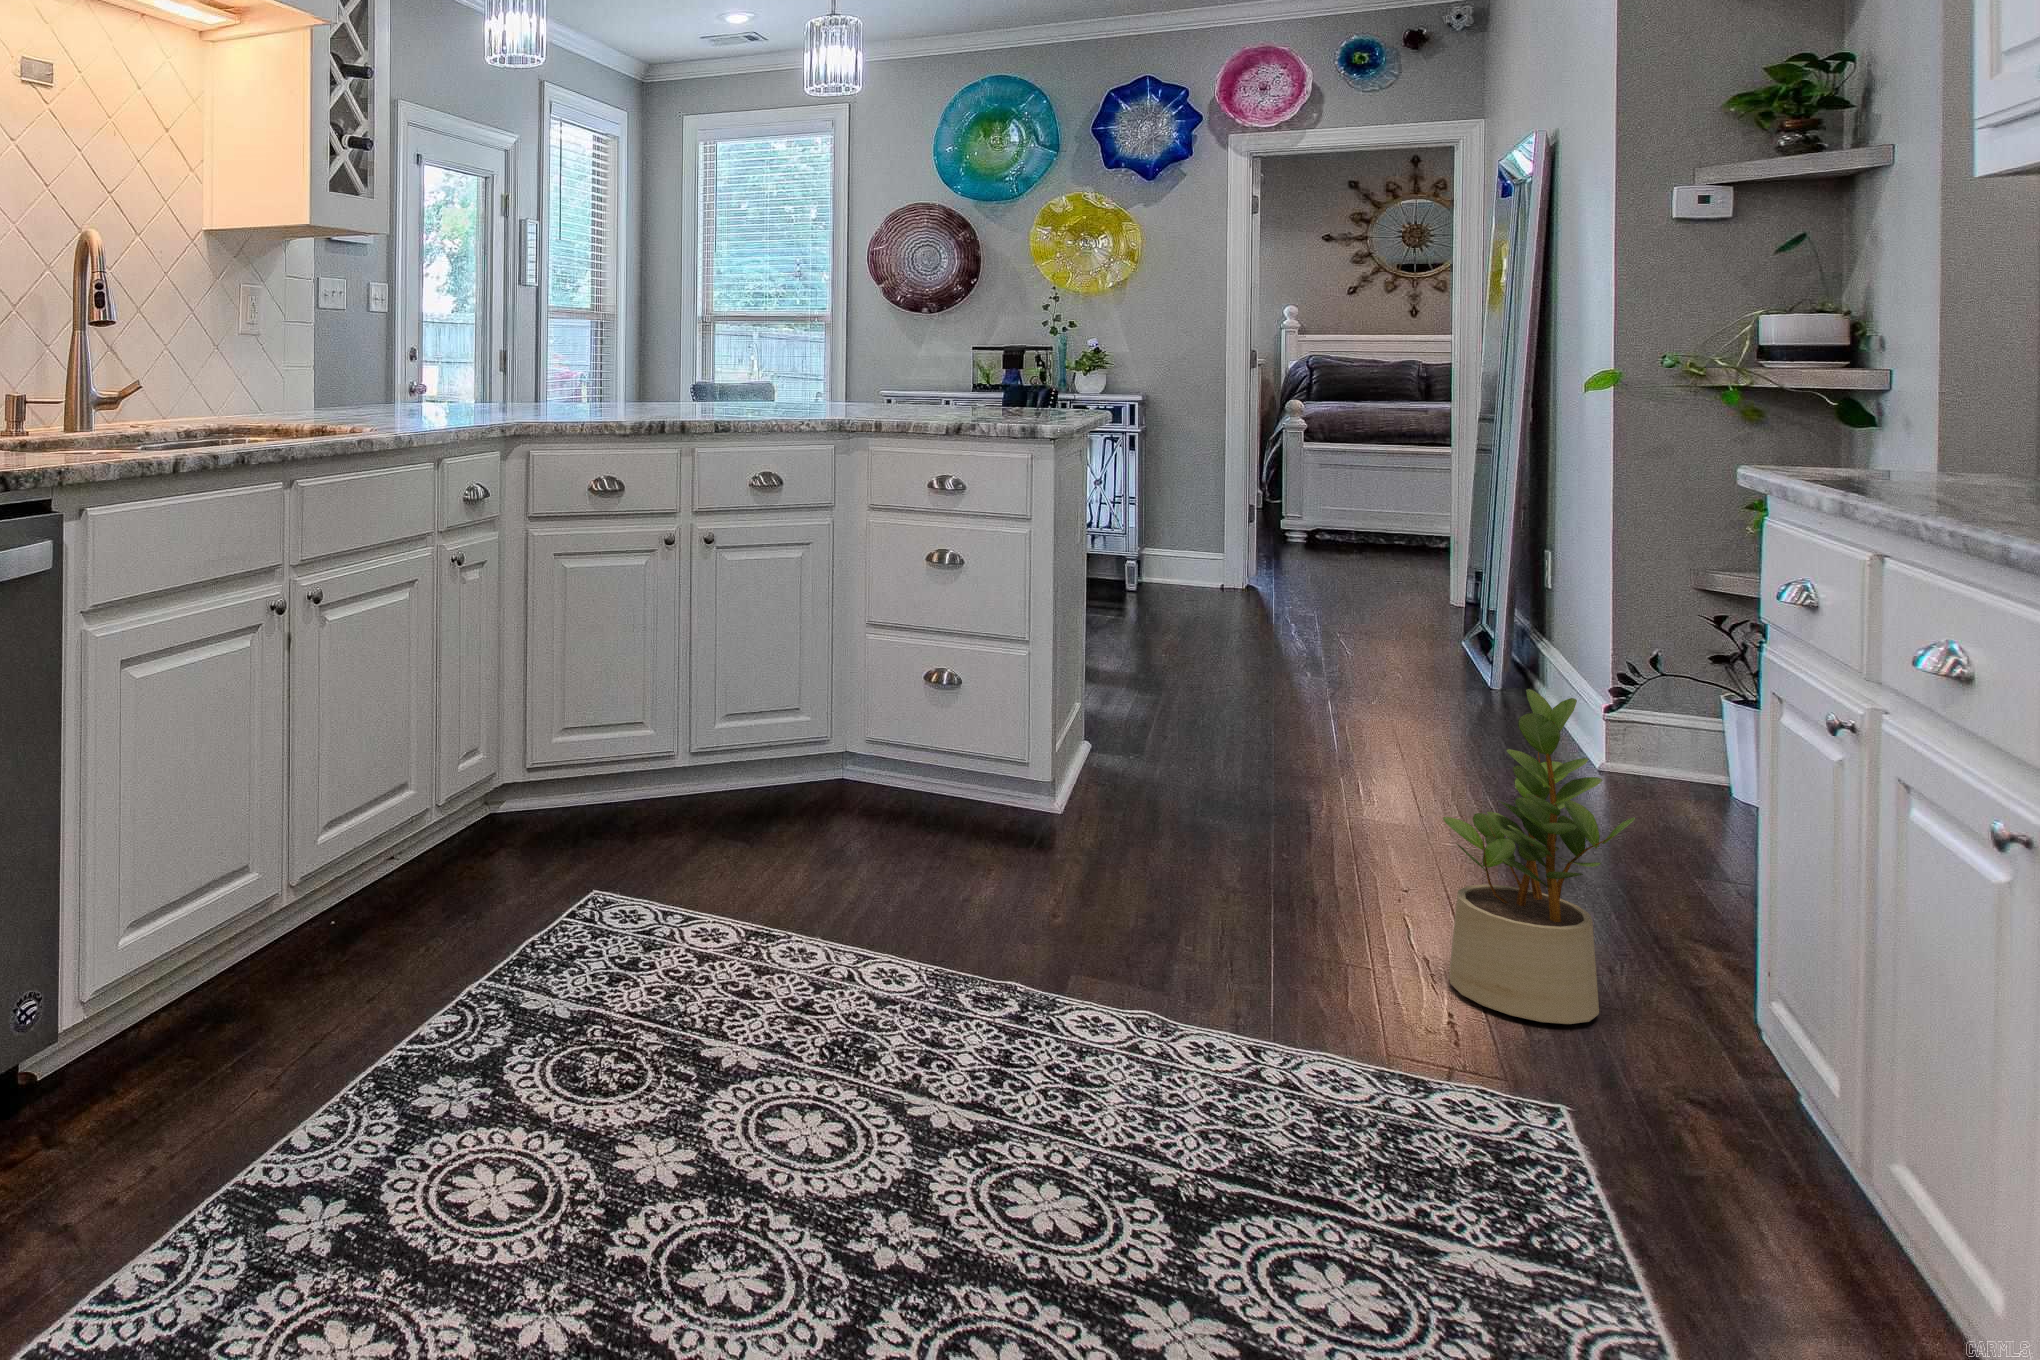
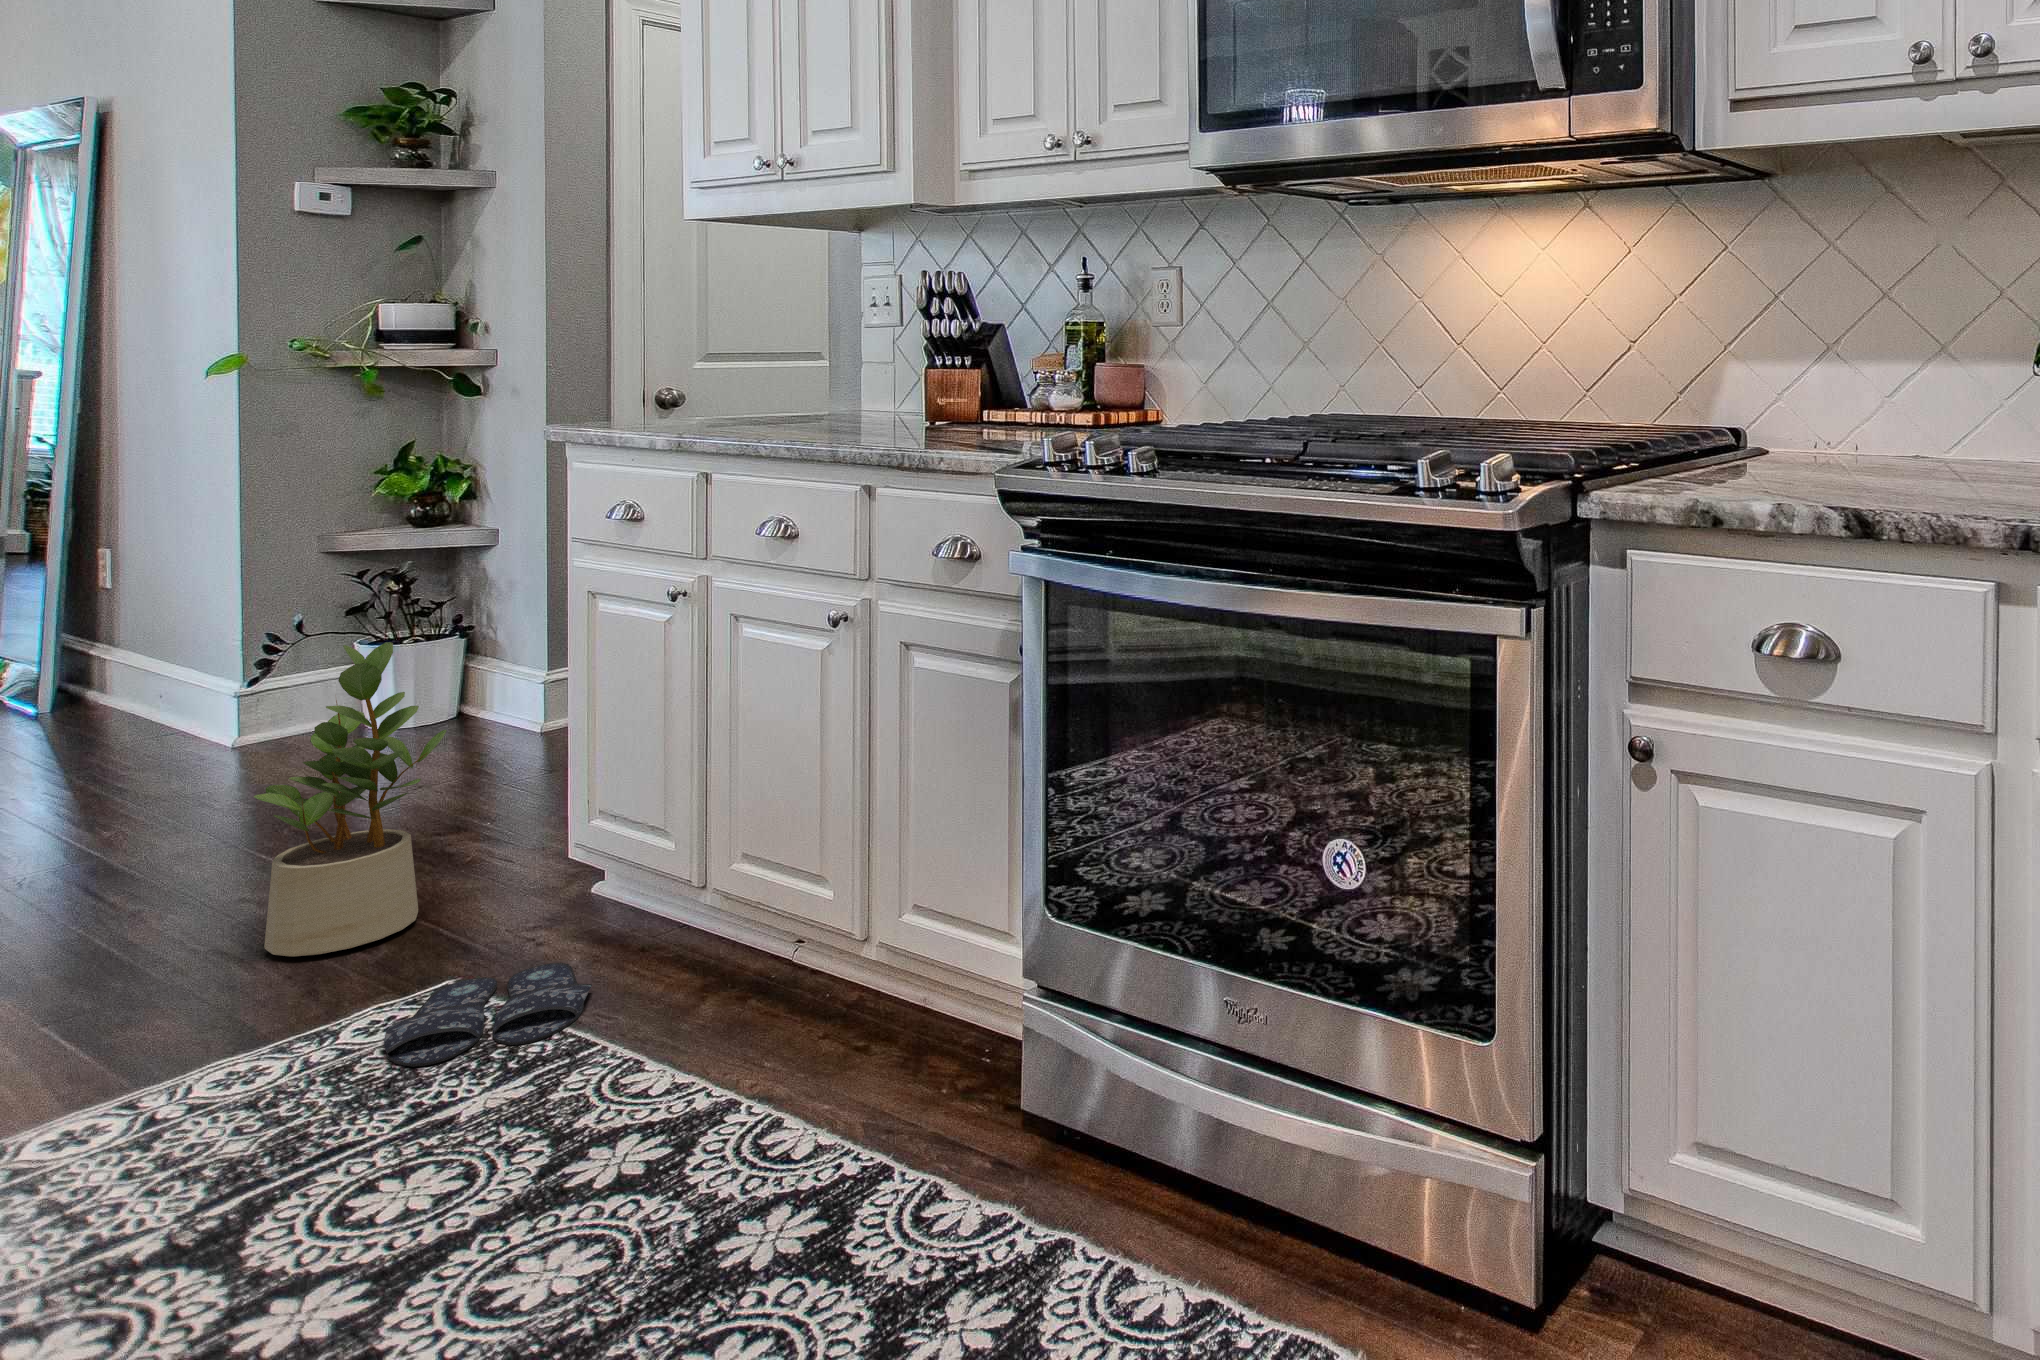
slippers: none [1441,1108,1693,1243] -> present [384,963,592,1067]

